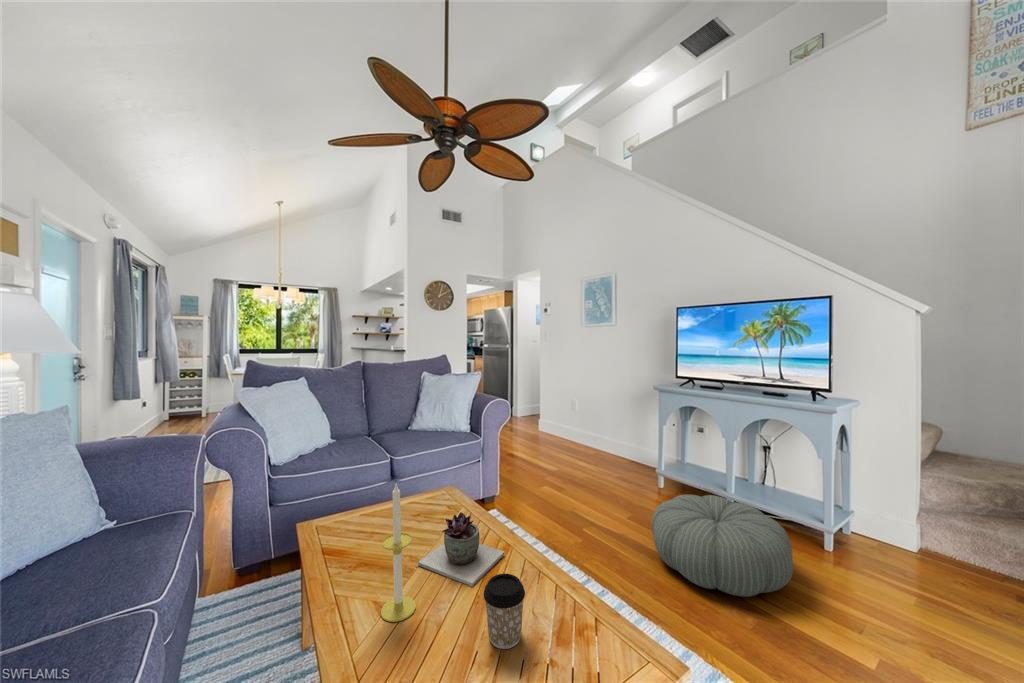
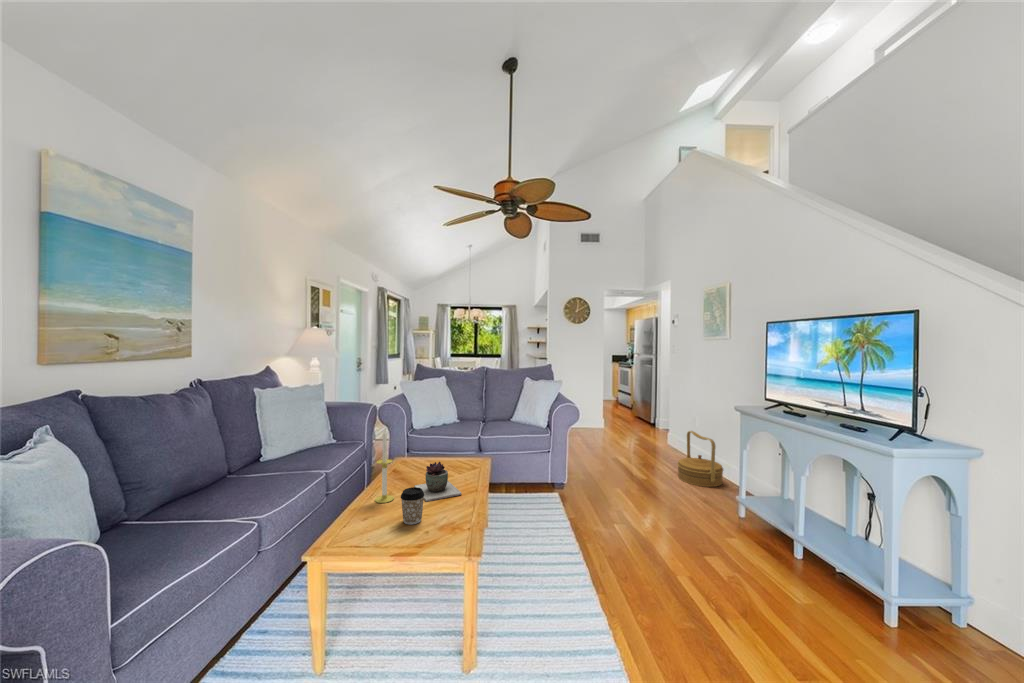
woven basket: none [576,412,617,464] -> present [677,431,723,487]
pouf: present [652,495,793,597] -> none [646,515,789,619]

